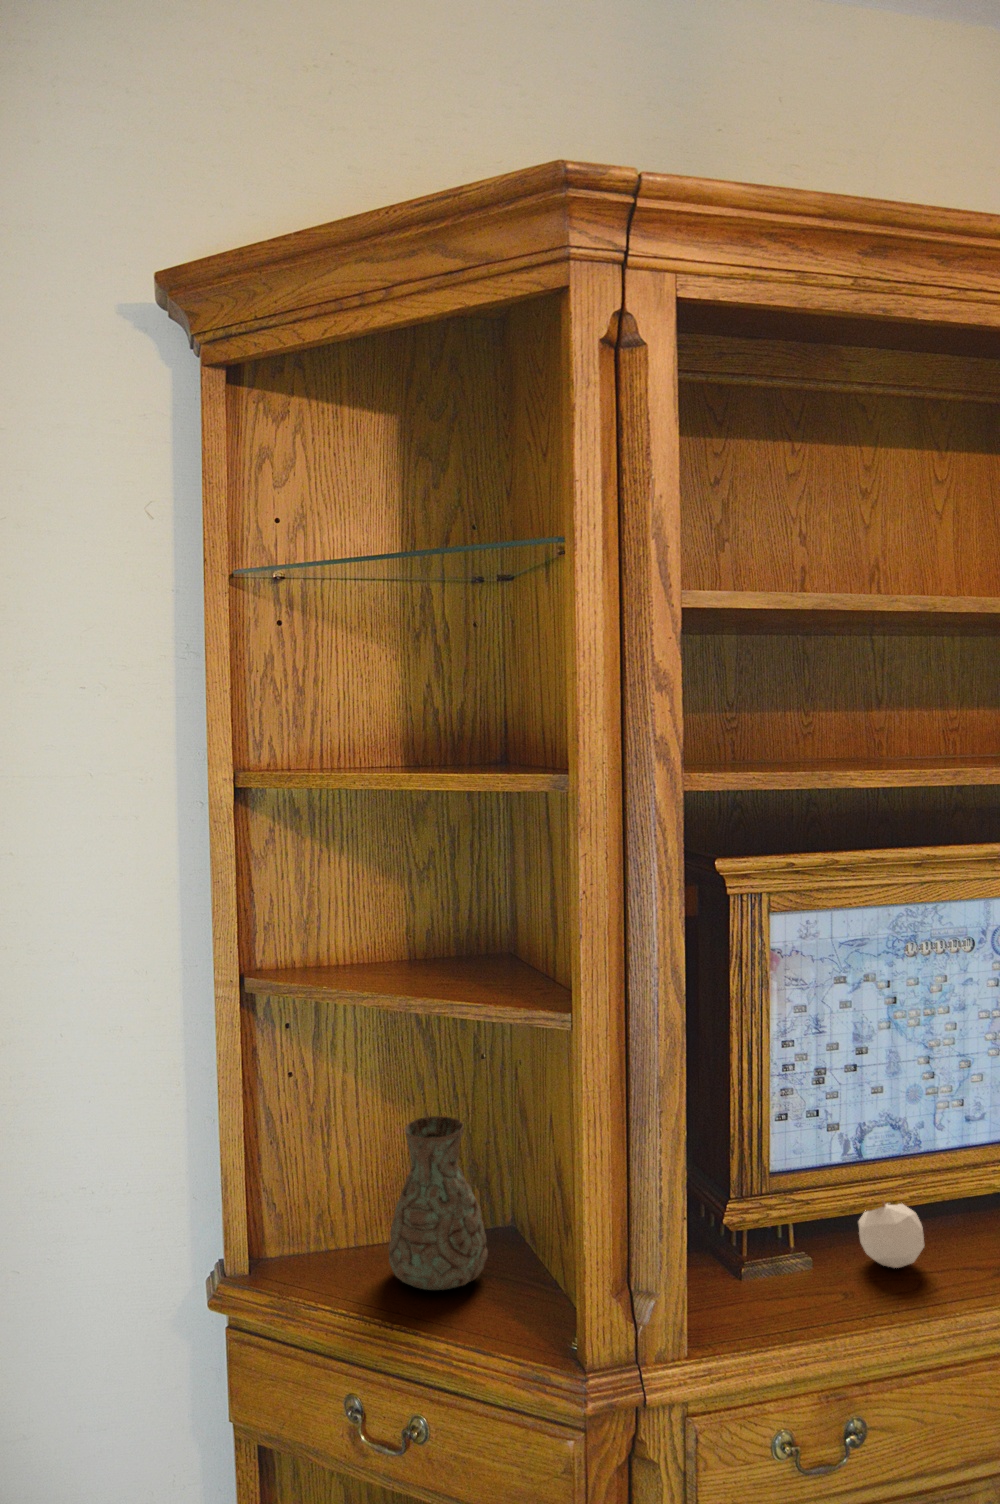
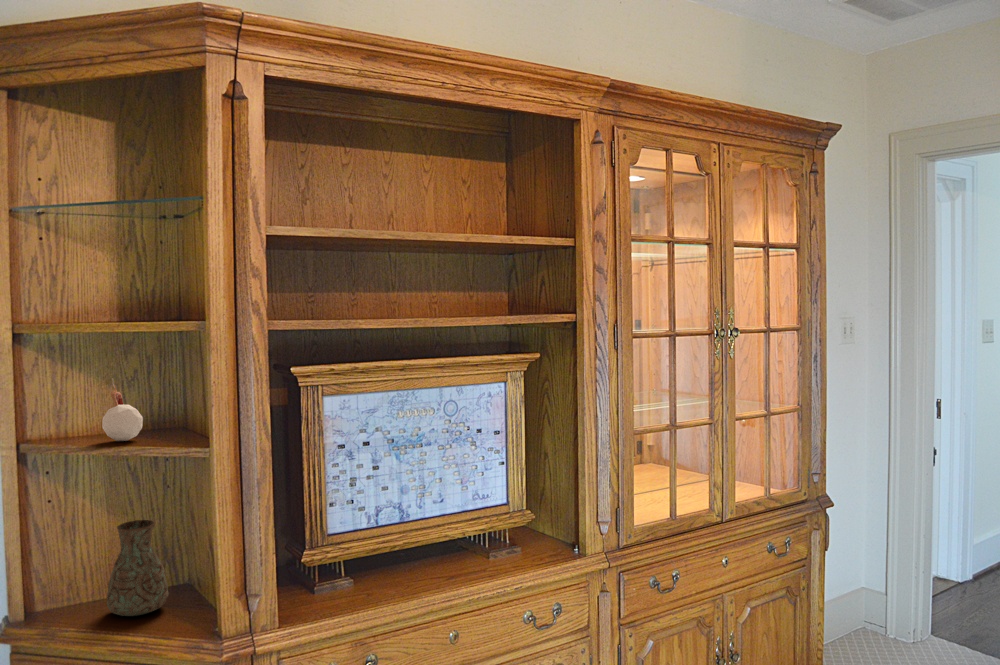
candle: present [858,1200,924,1268] -> present [102,379,143,441]

